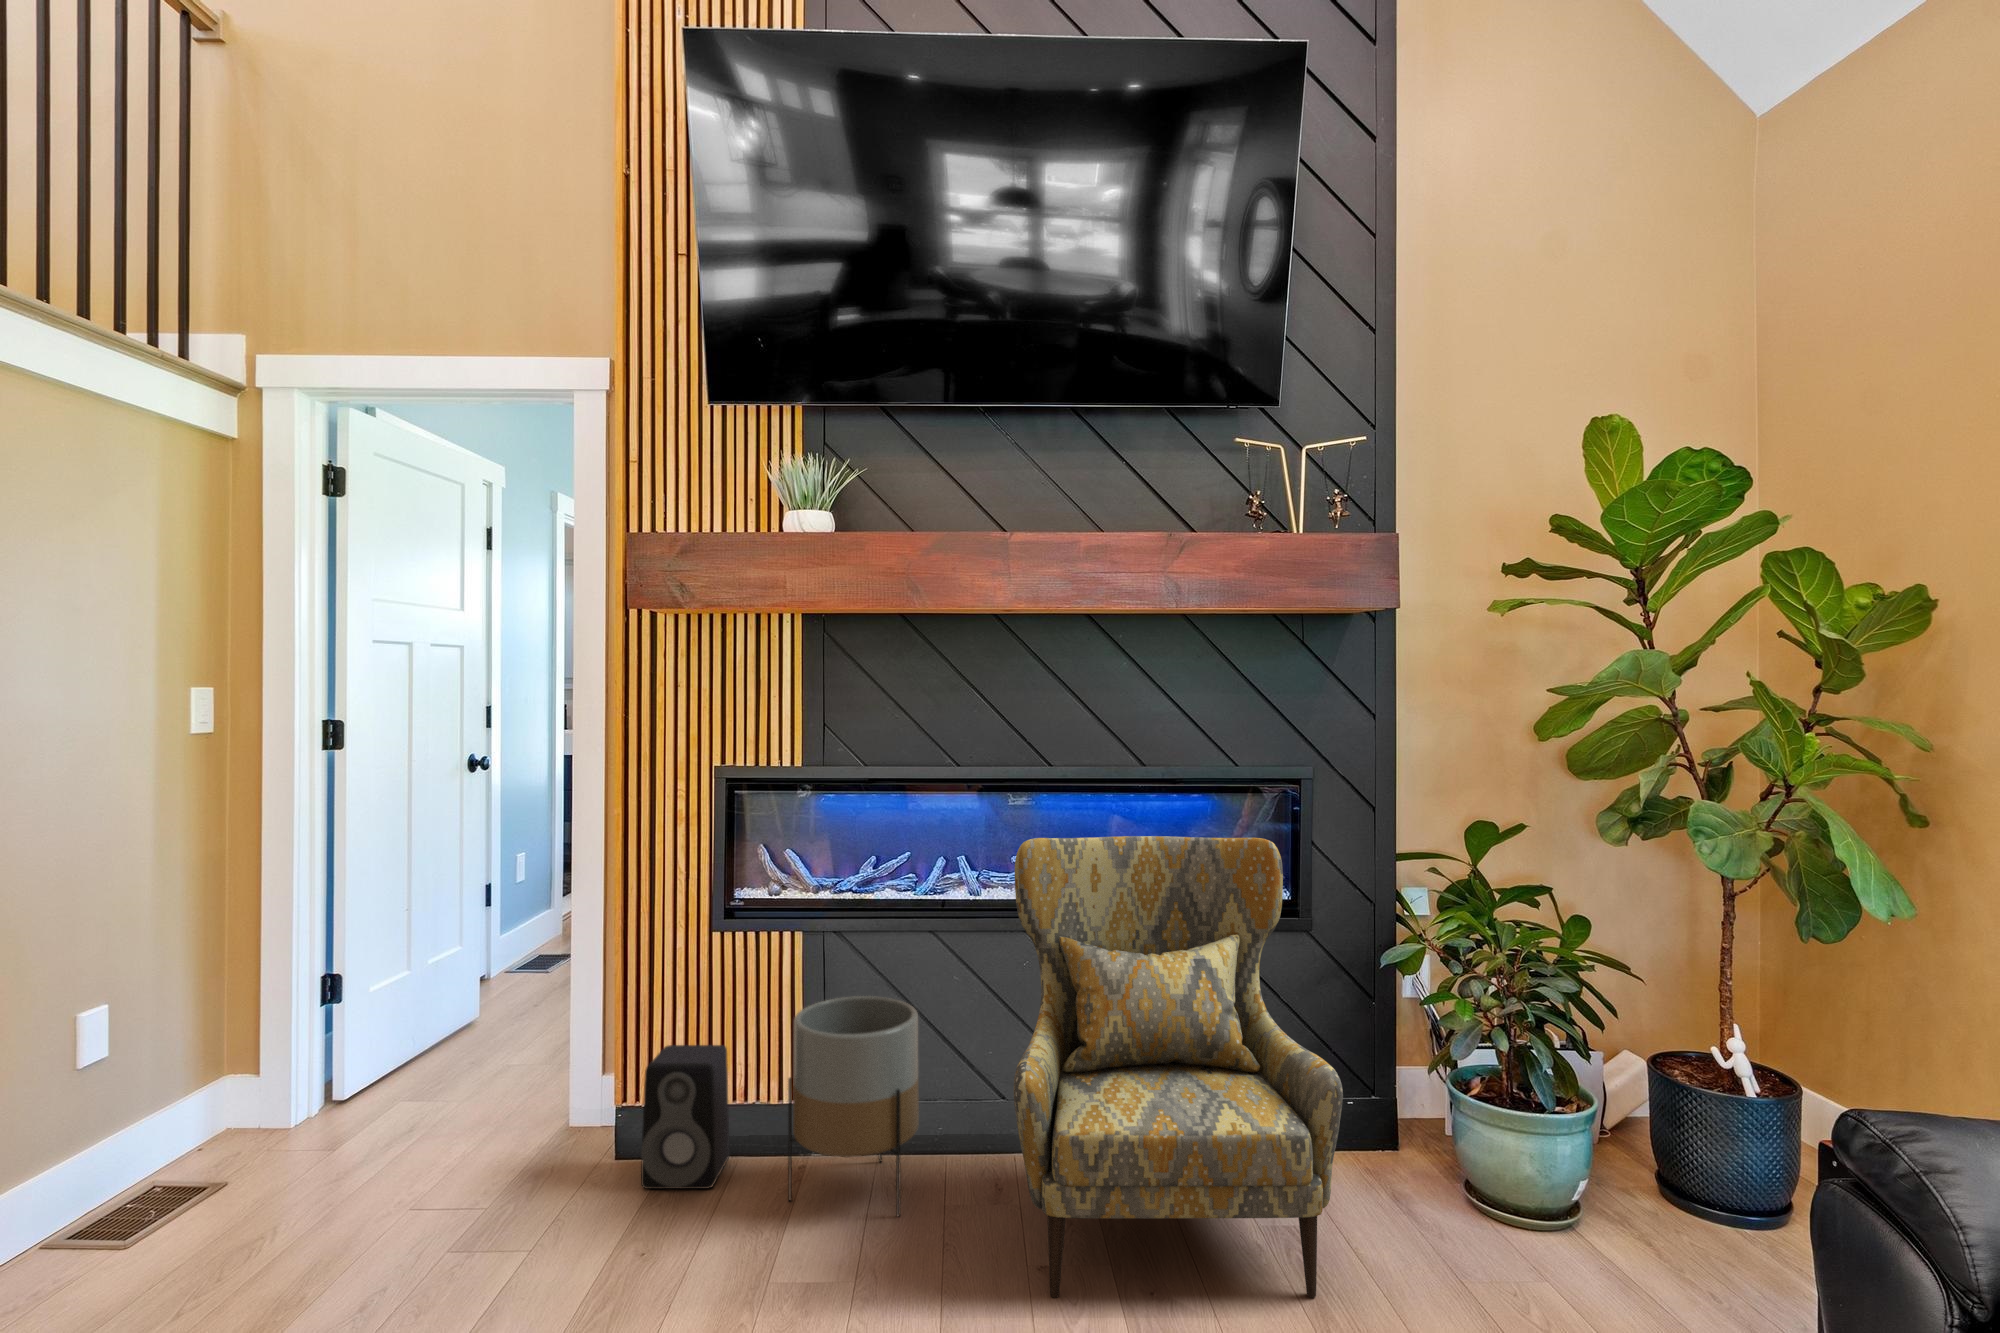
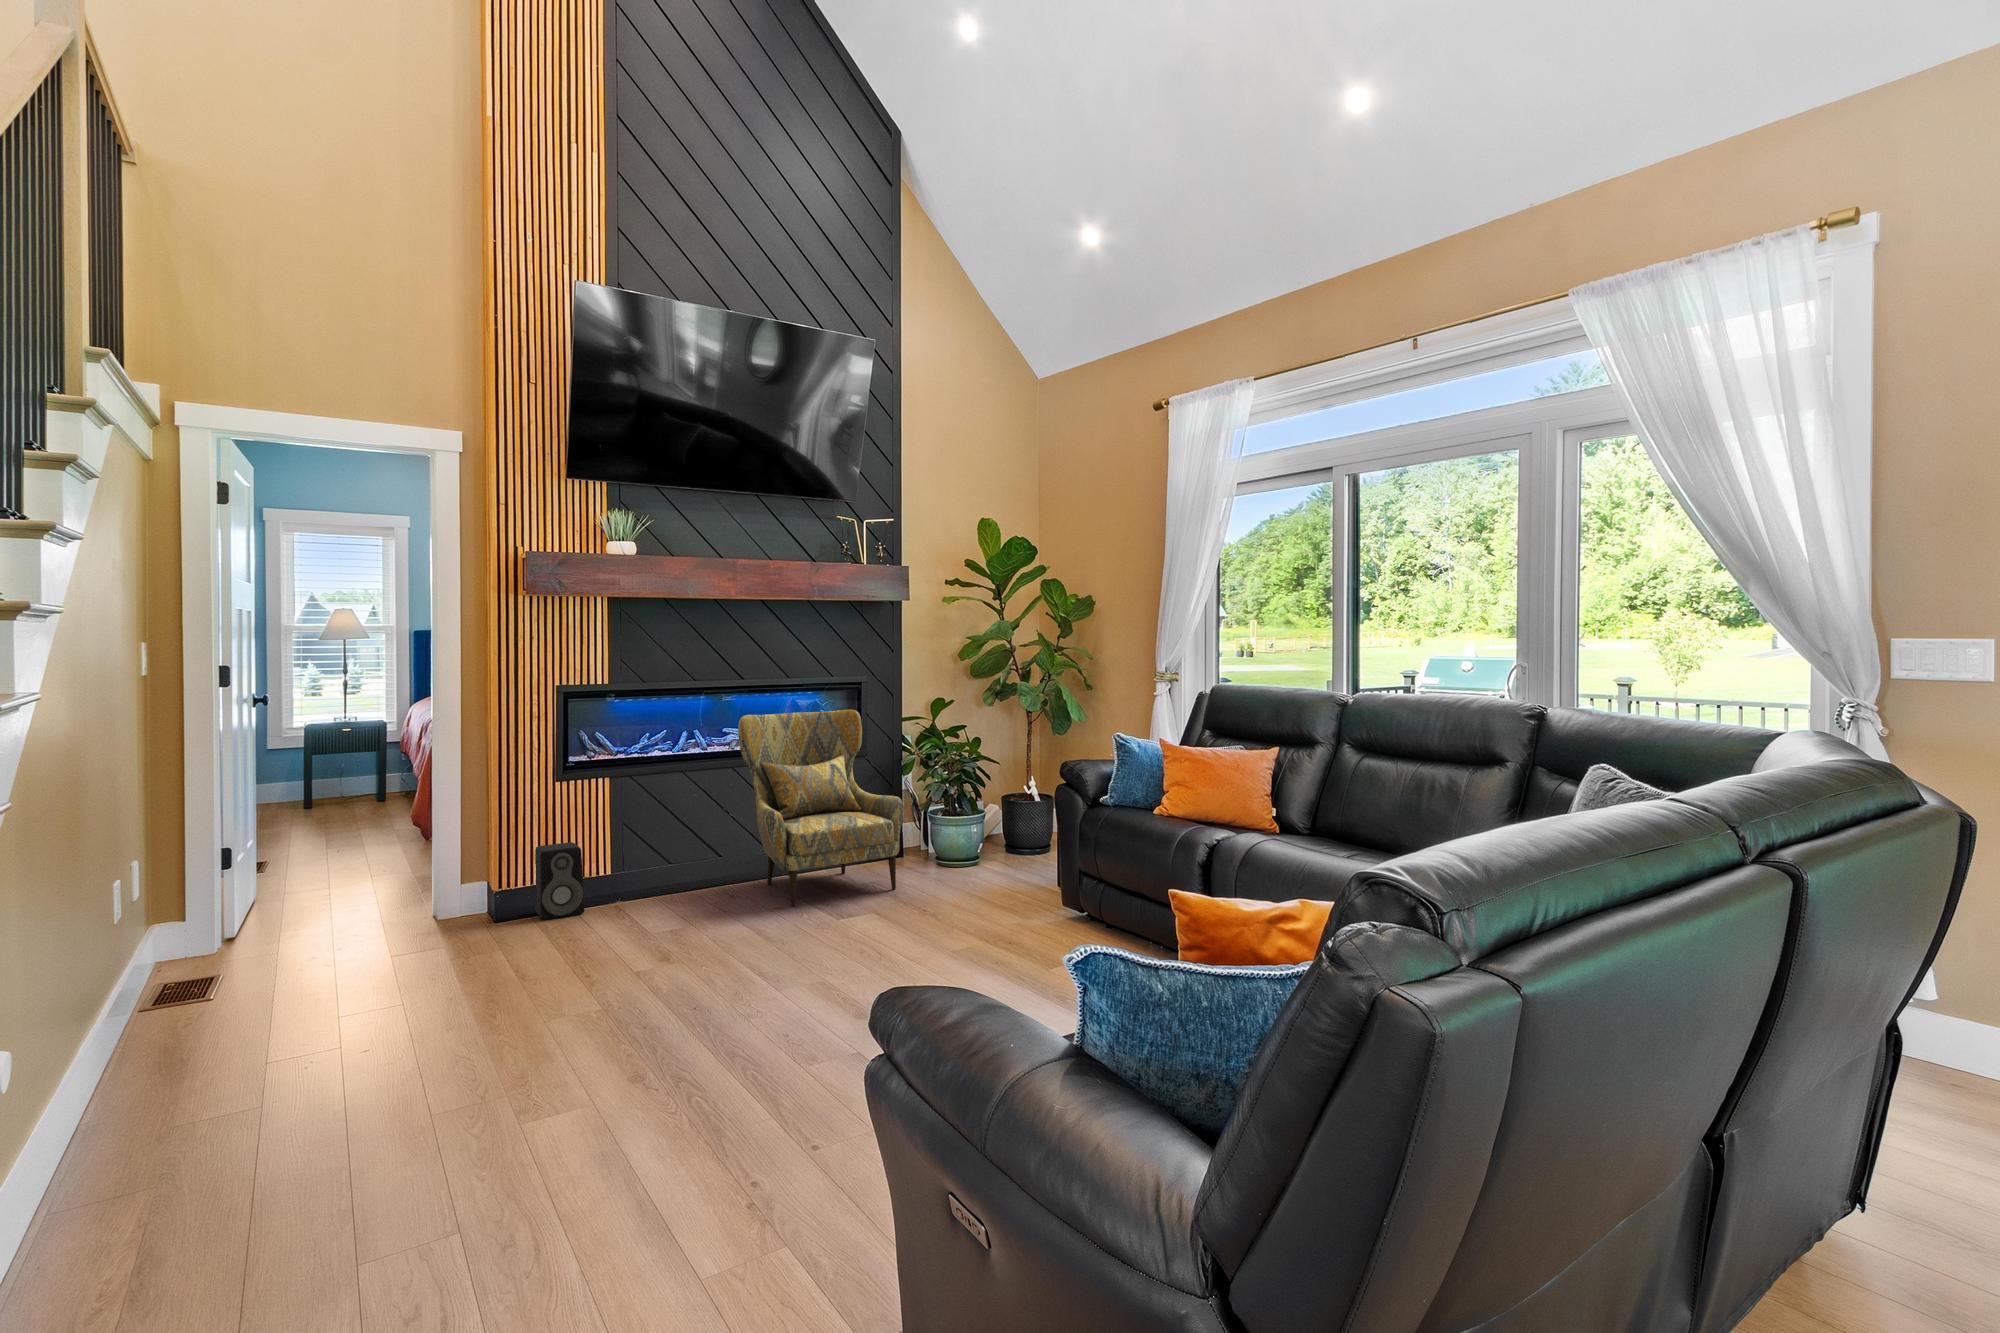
planter: present [788,996,919,1216] -> none [629,805,698,910]

